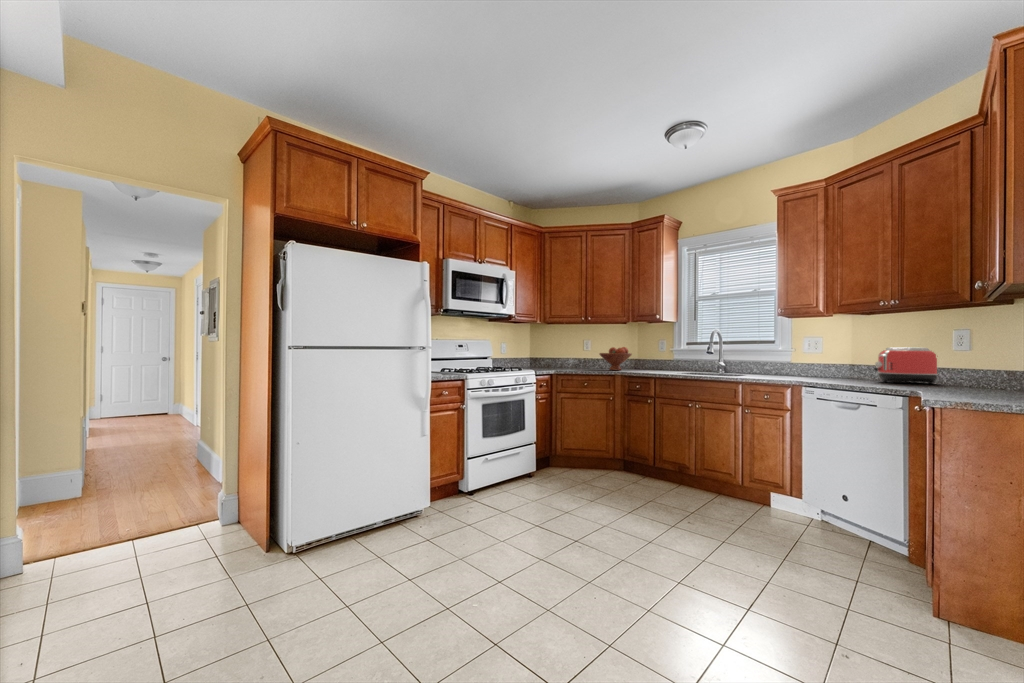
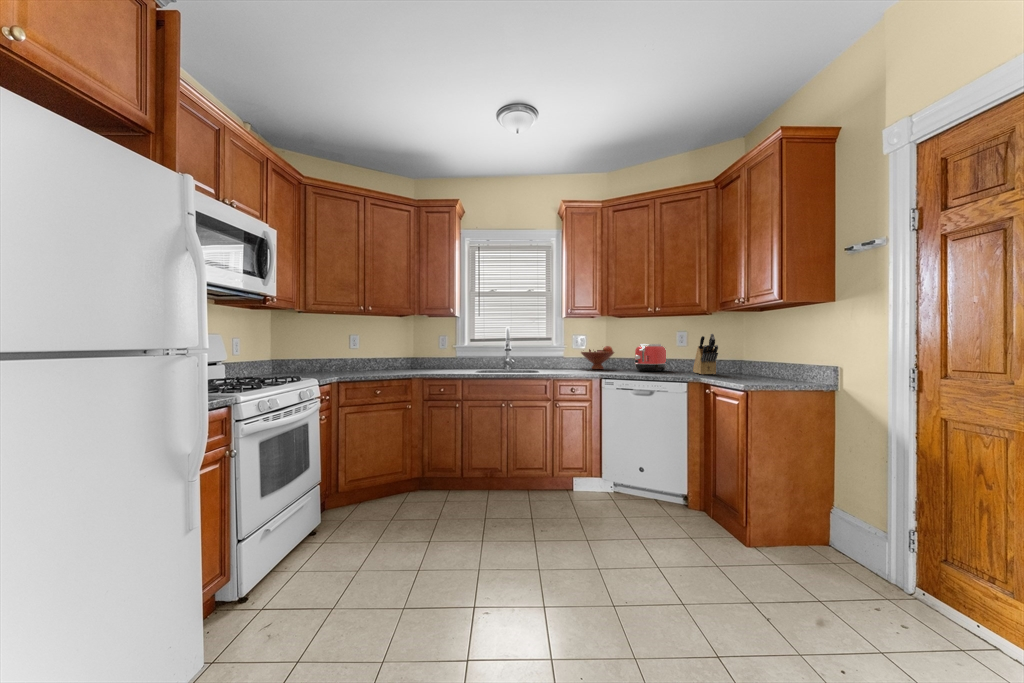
knife block: none [953,332,996,391] -> present [693,334,718,375]
fruit bowl: present [600,347,632,370] -> present [581,346,614,369]

